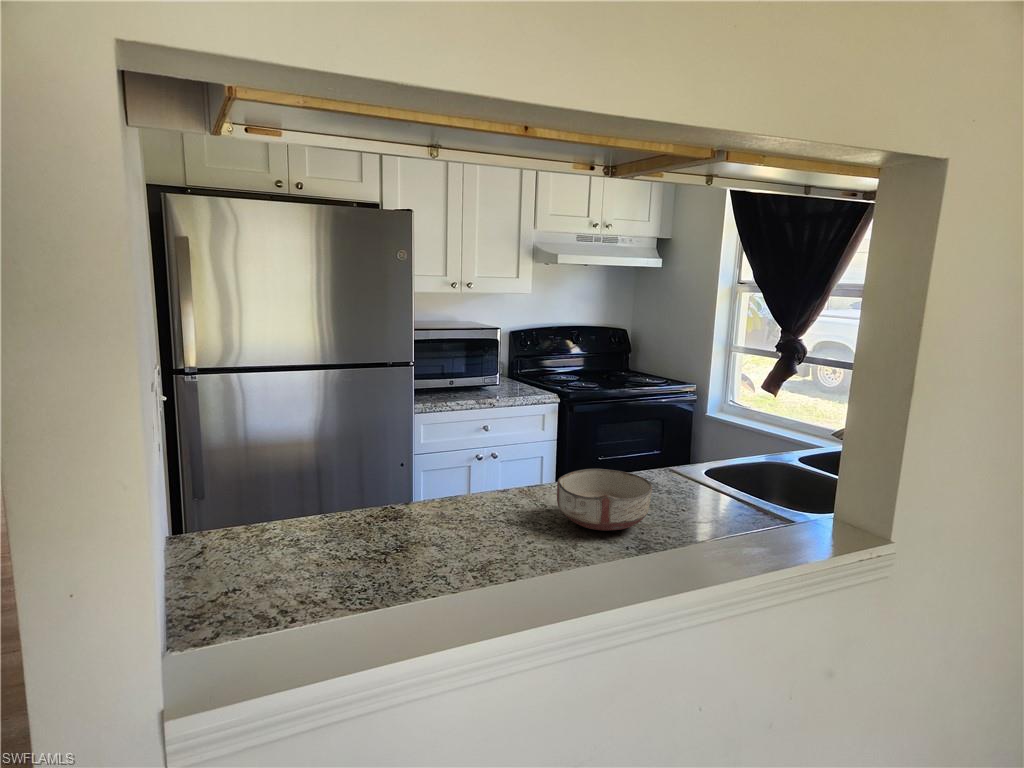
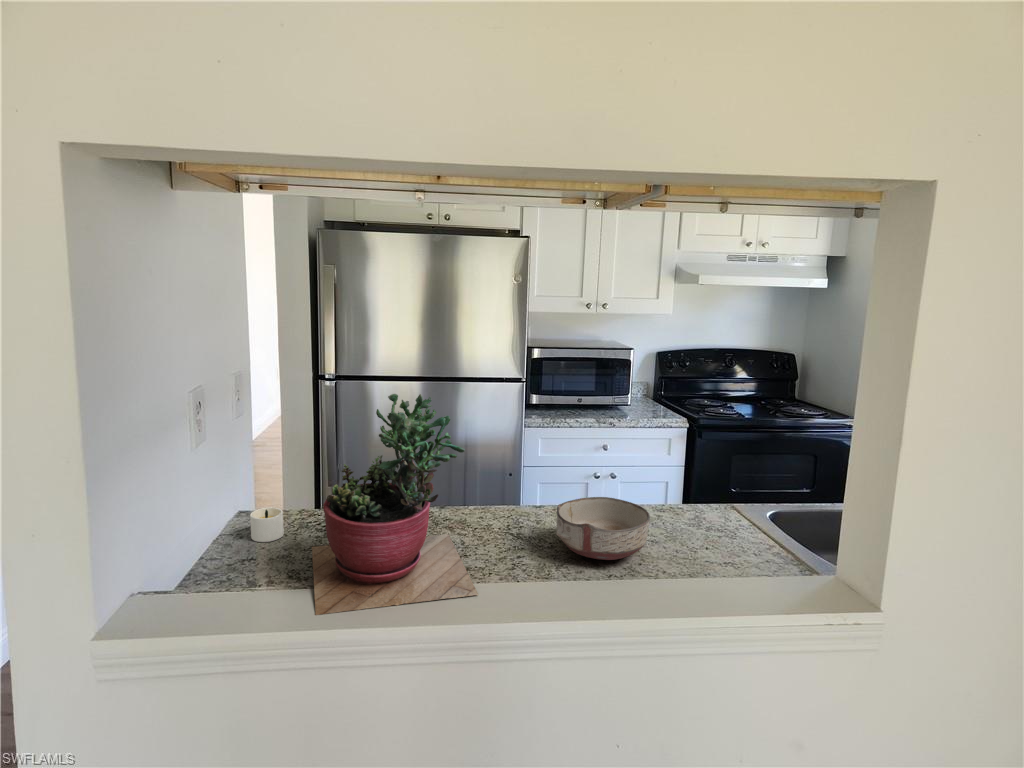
succulent plant: none [308,367,530,640] -> present [312,394,478,615]
candle: none [208,526,261,570] -> present [250,507,284,542]

